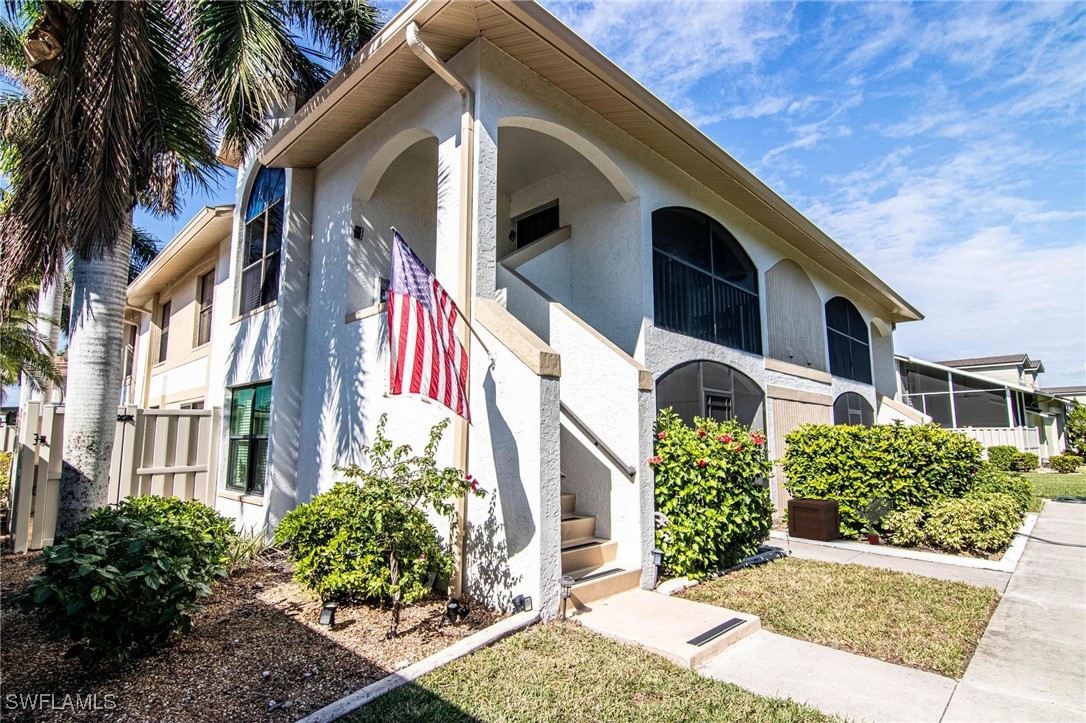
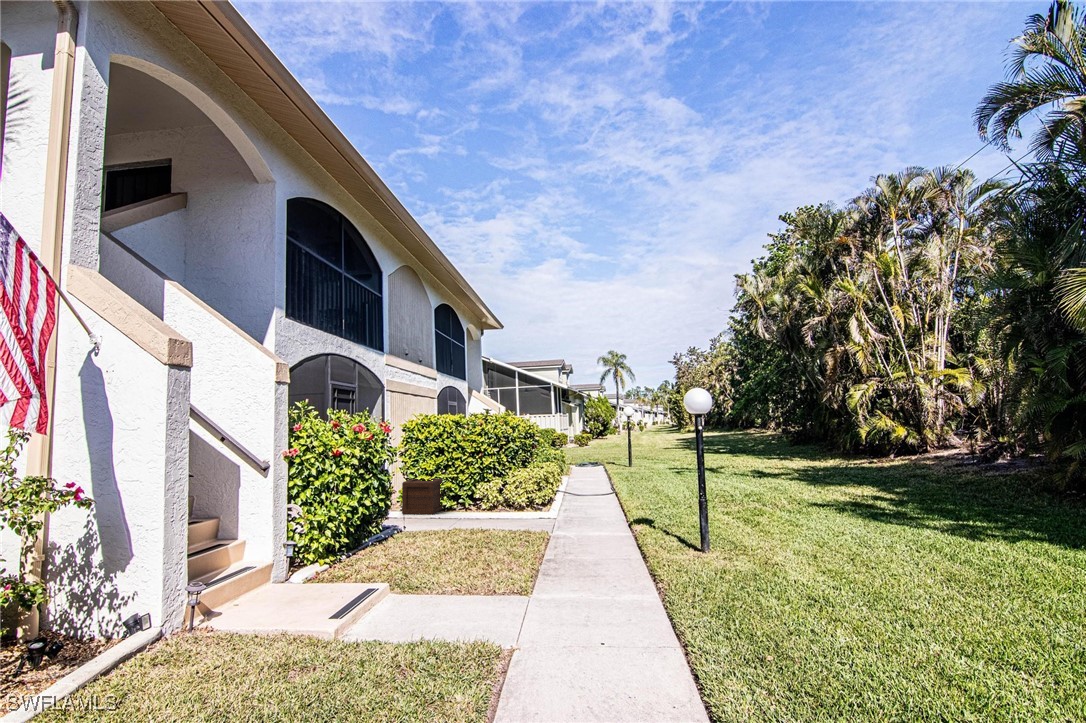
potted tree: present [856,493,891,545] -> none [455,469,483,512]

